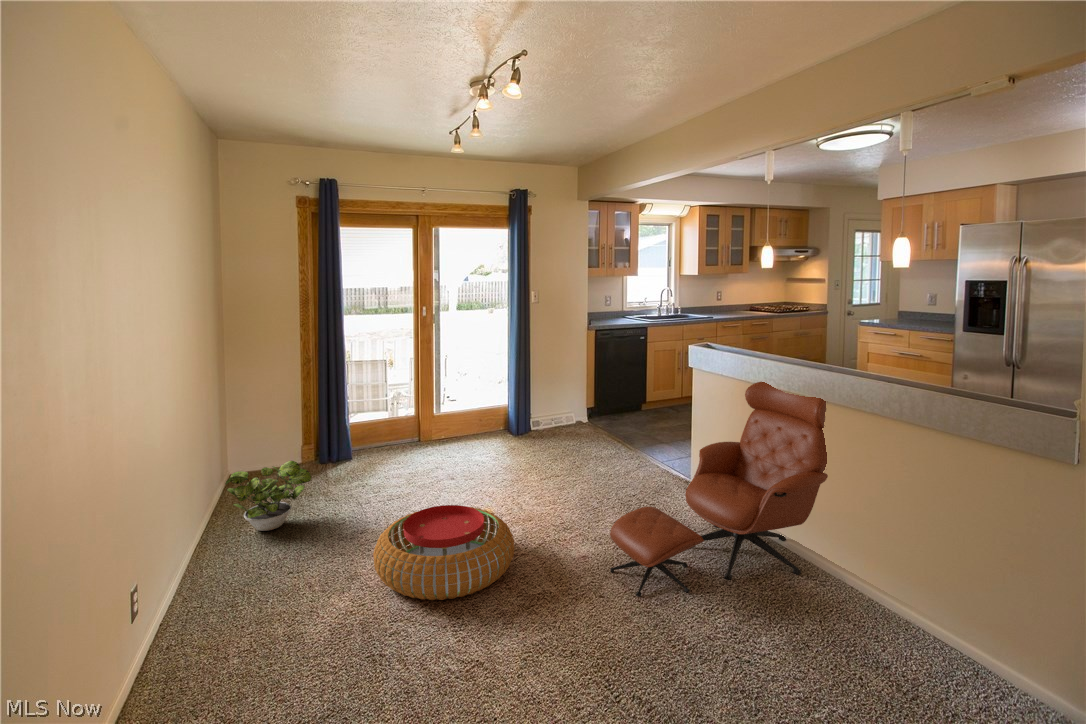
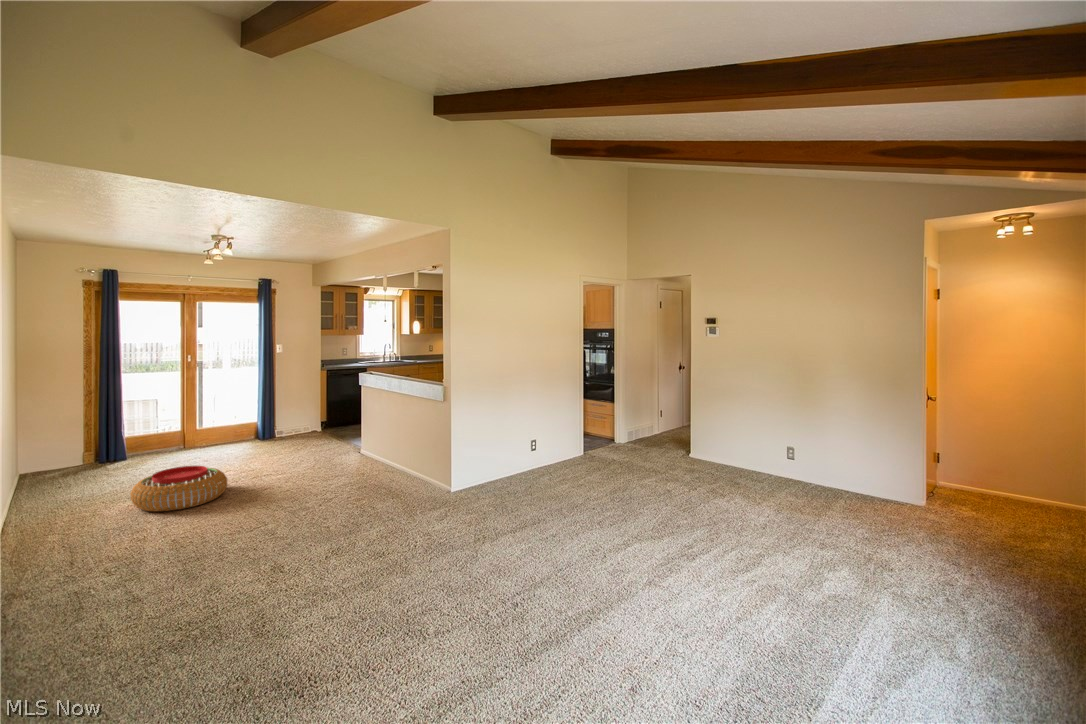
lounge chair: present [610,382,828,596] -> none [284,389,404,497]
potted plant: present [225,461,311,531] -> none [18,451,89,498]

